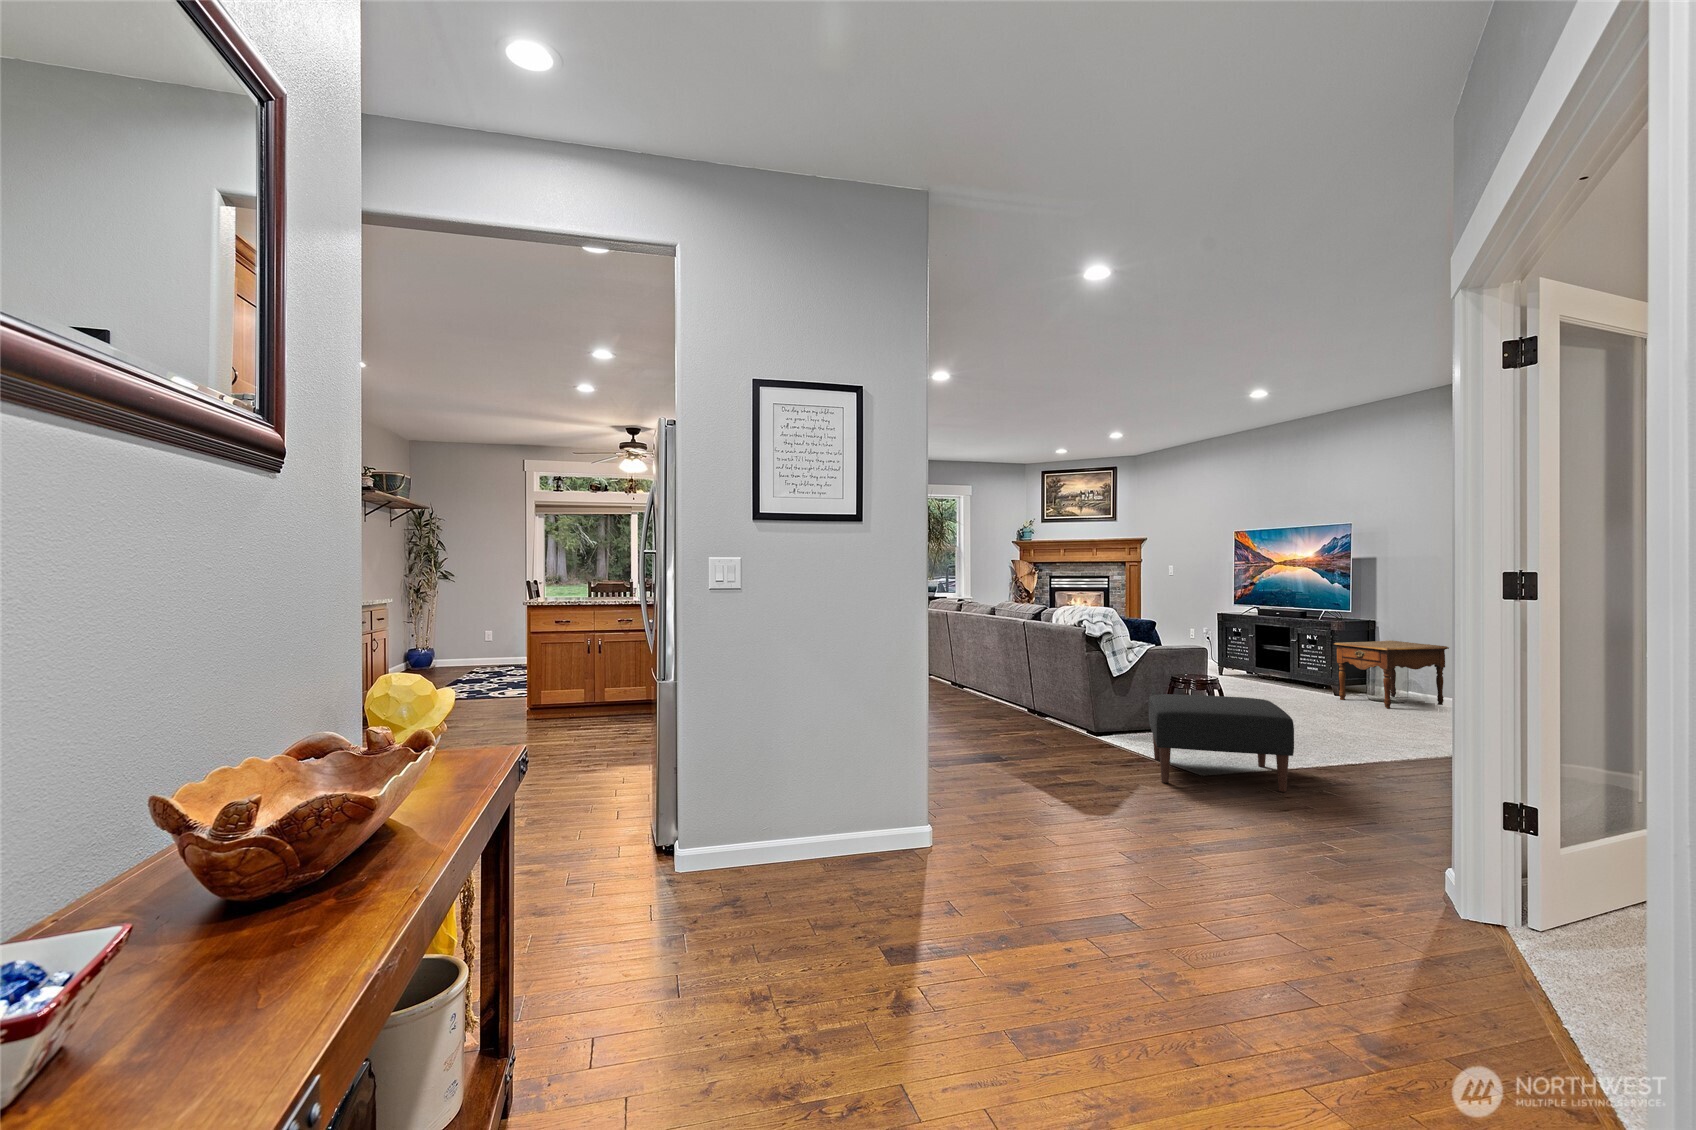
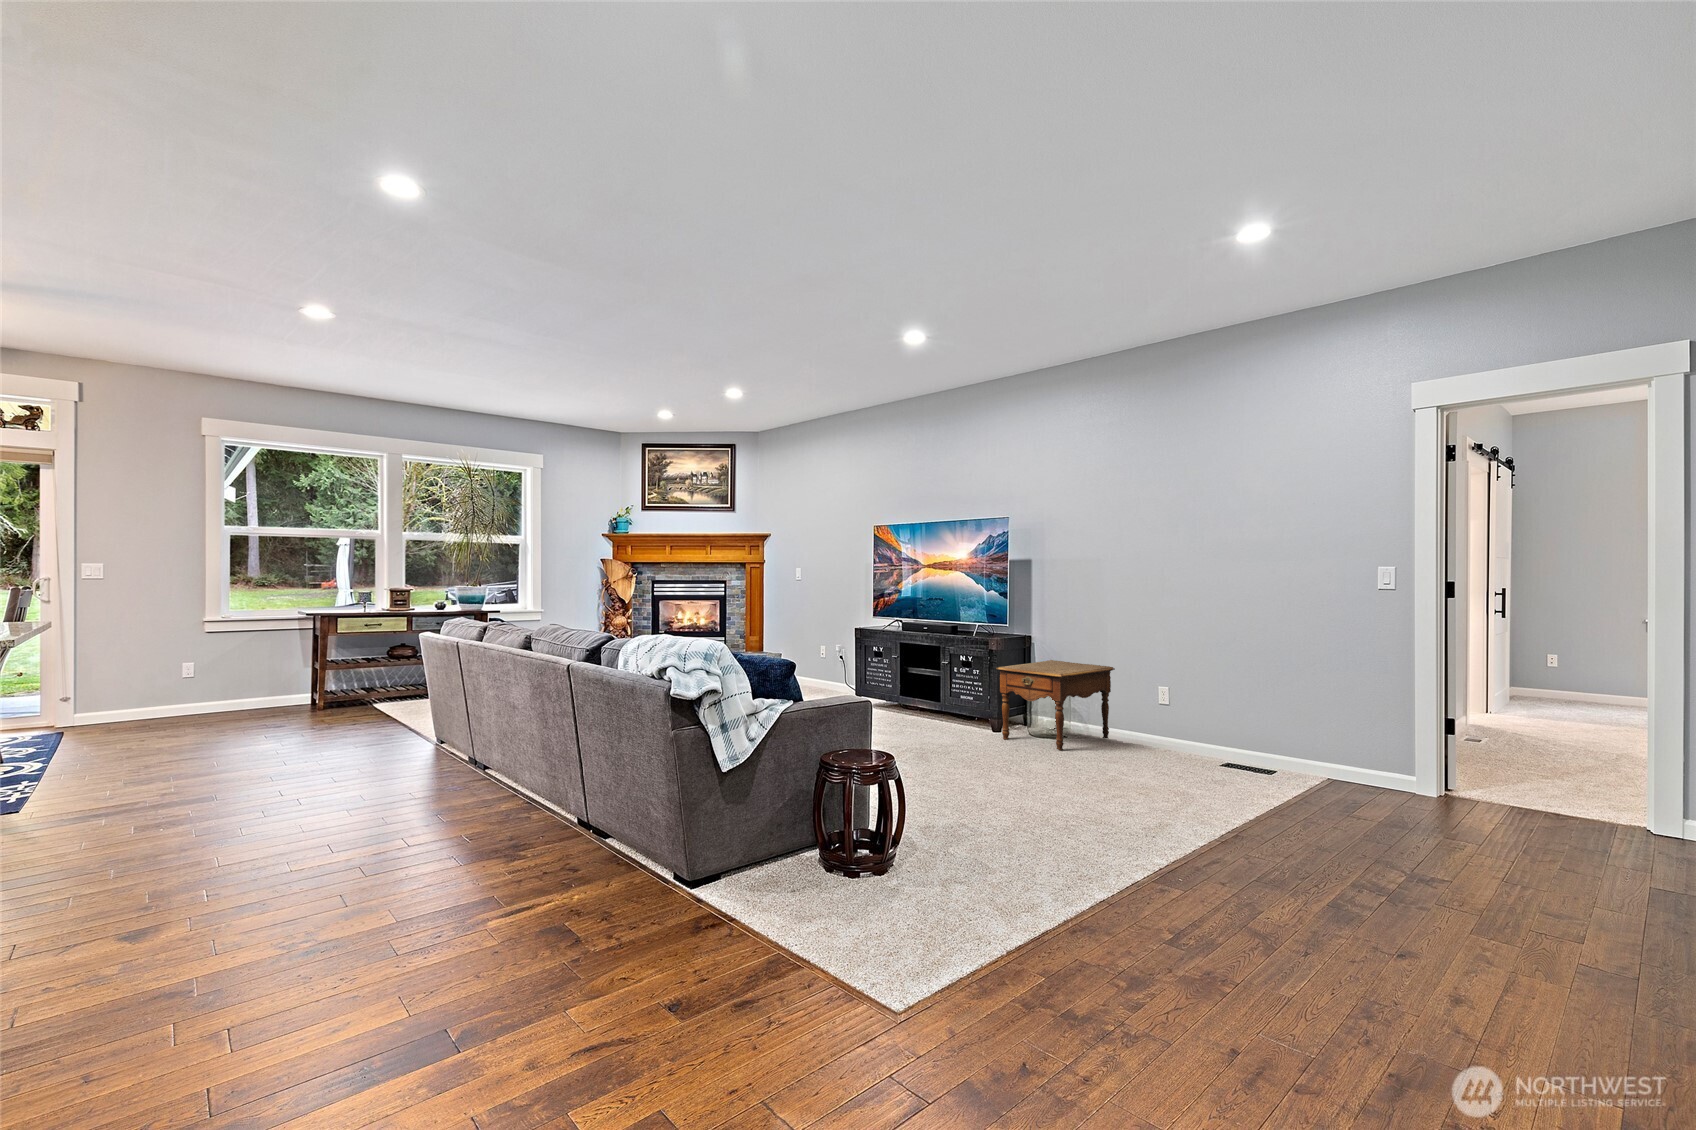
ottoman: present [1149,694,1294,792] -> none [786,809,1071,1054]

